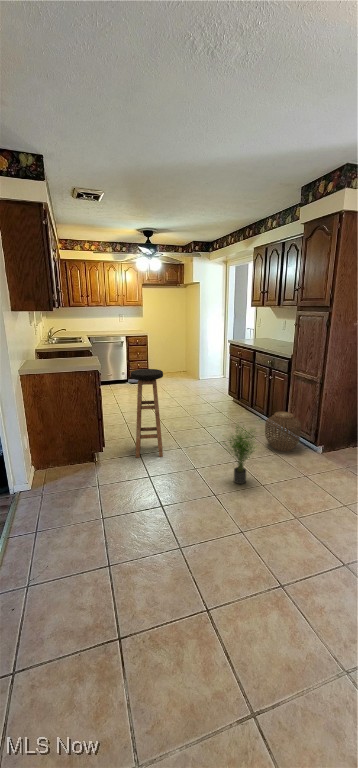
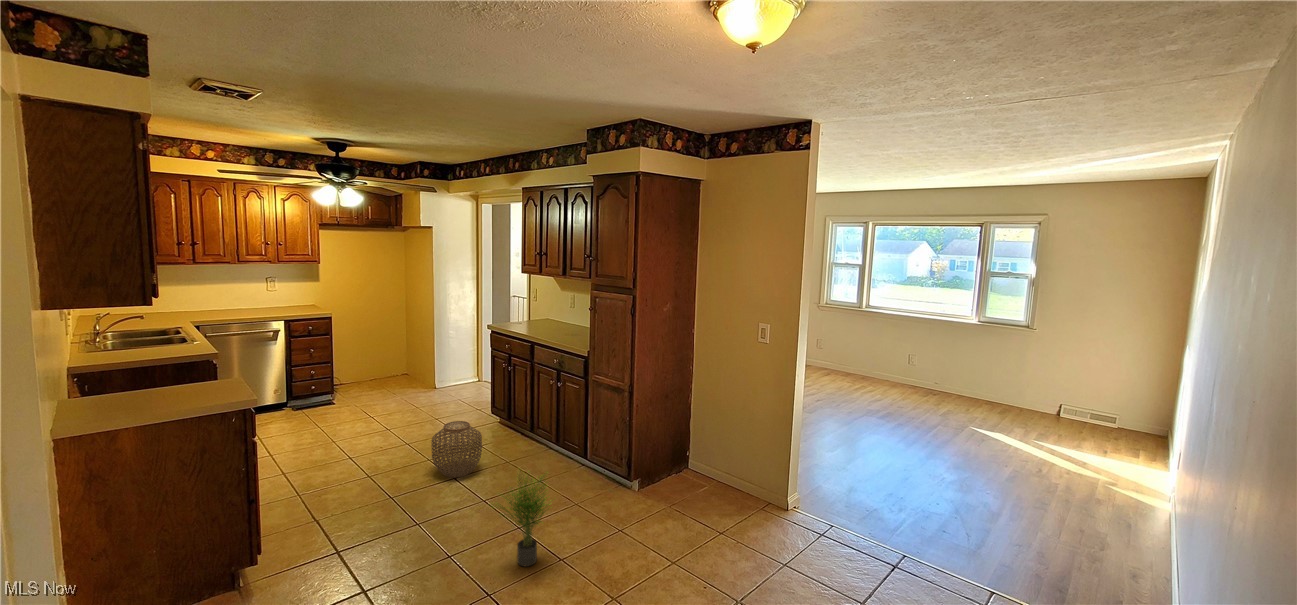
bar stool: present [131,369,163,458] -> none [322,393,388,559]
woven basket: present [265,411,301,451] -> present [432,421,482,478]

